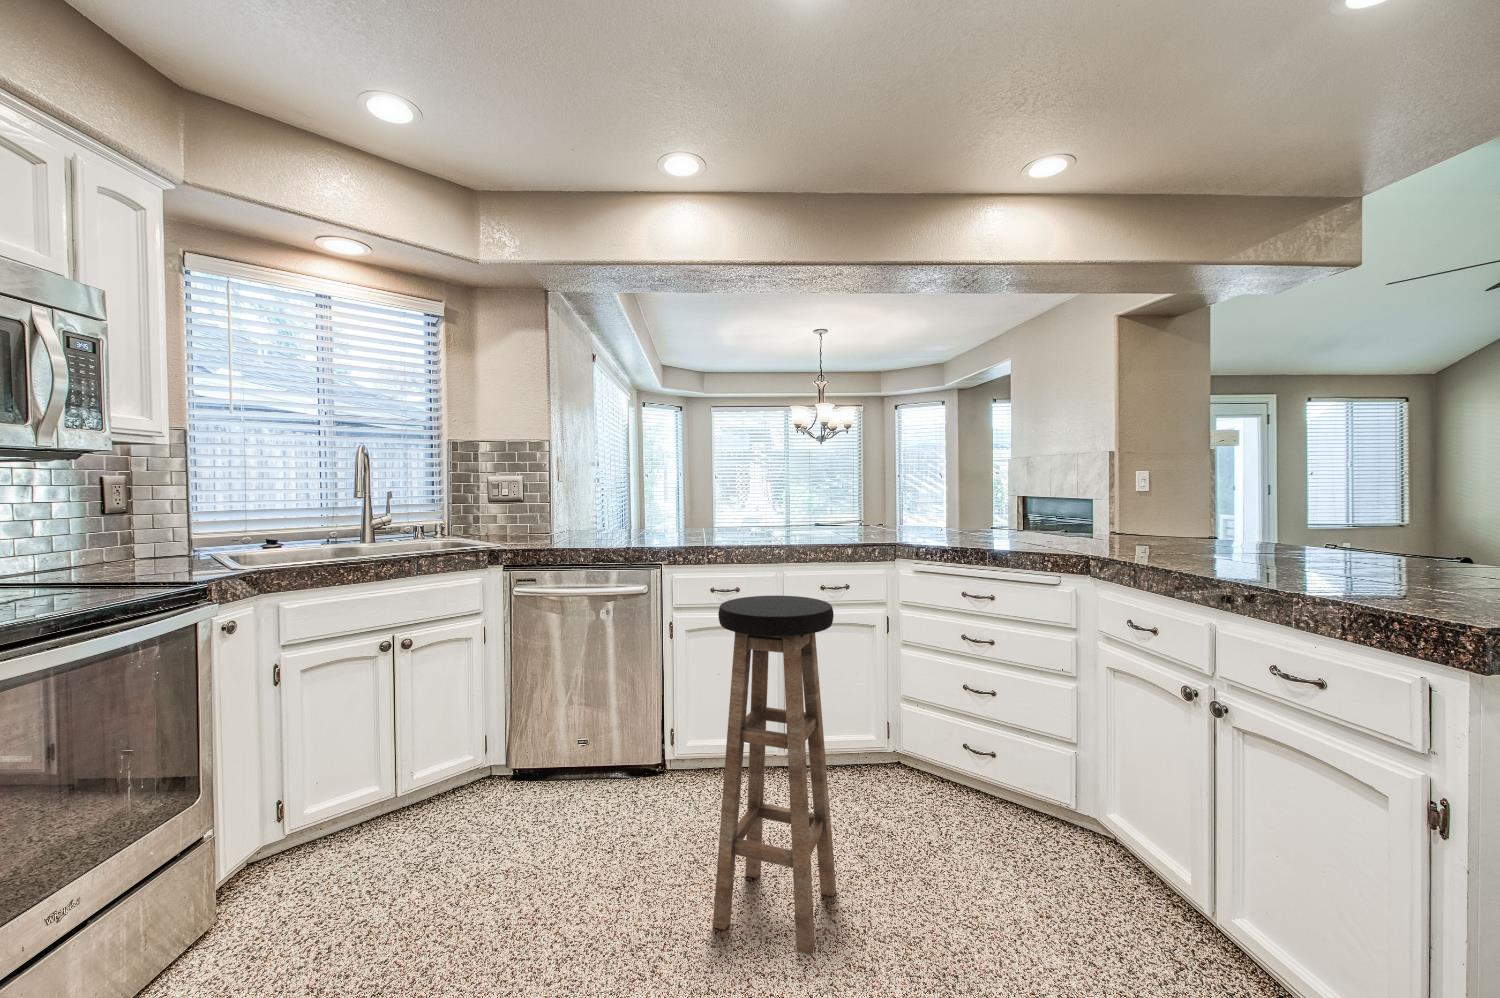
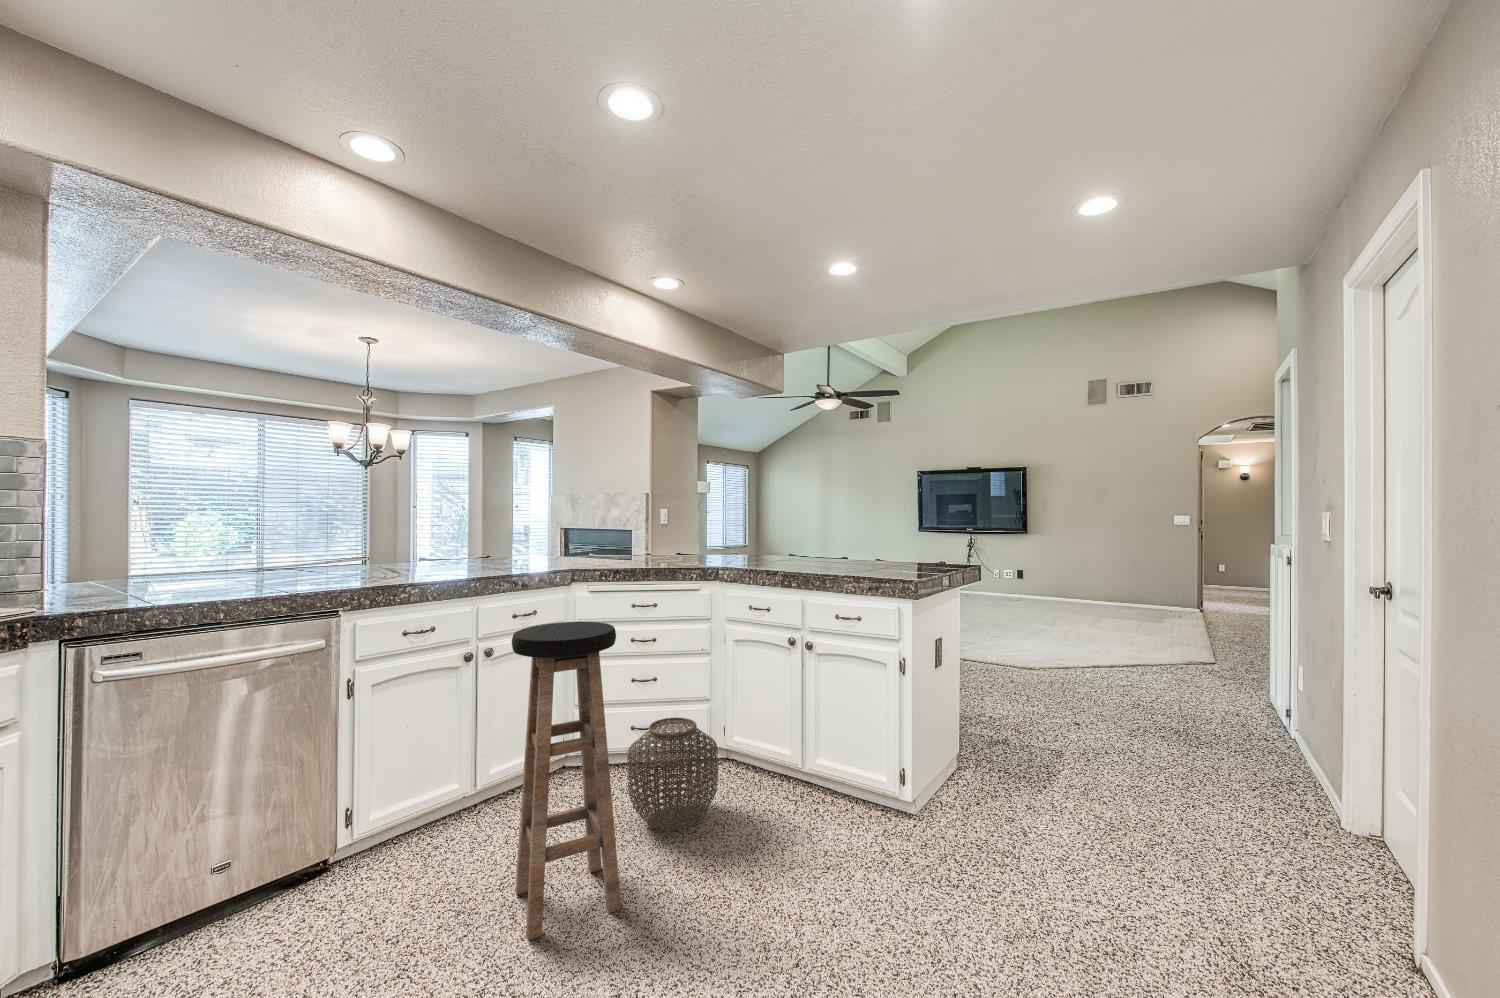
woven basket: none [899,747,1028,905] -> present [627,717,718,831]

